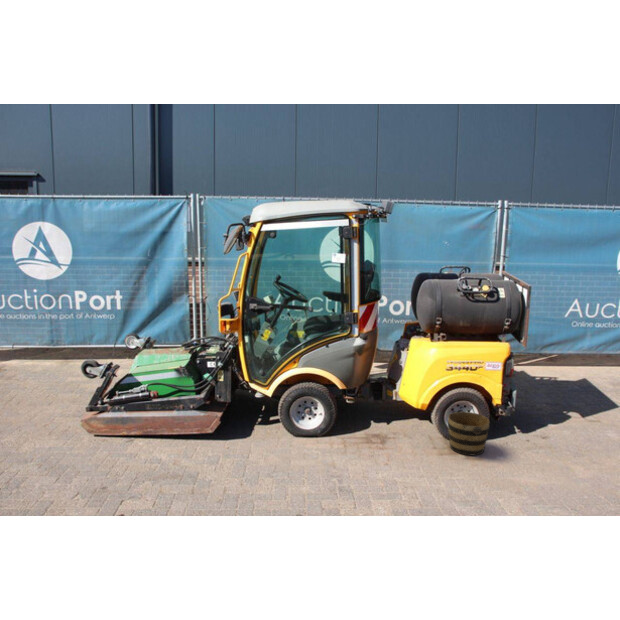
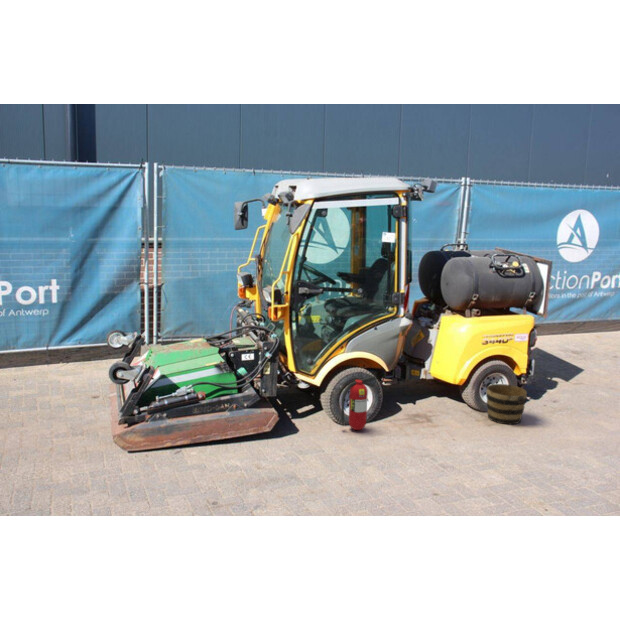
fire extinguisher: none [289,392,325,442] -> present [341,376,376,430]

